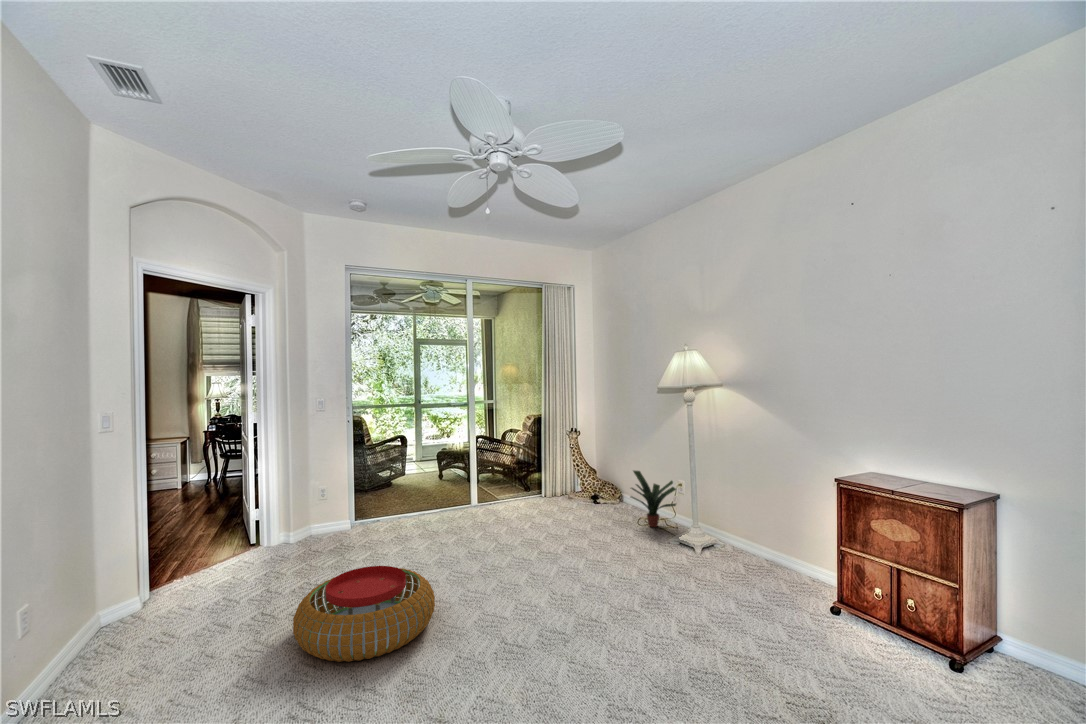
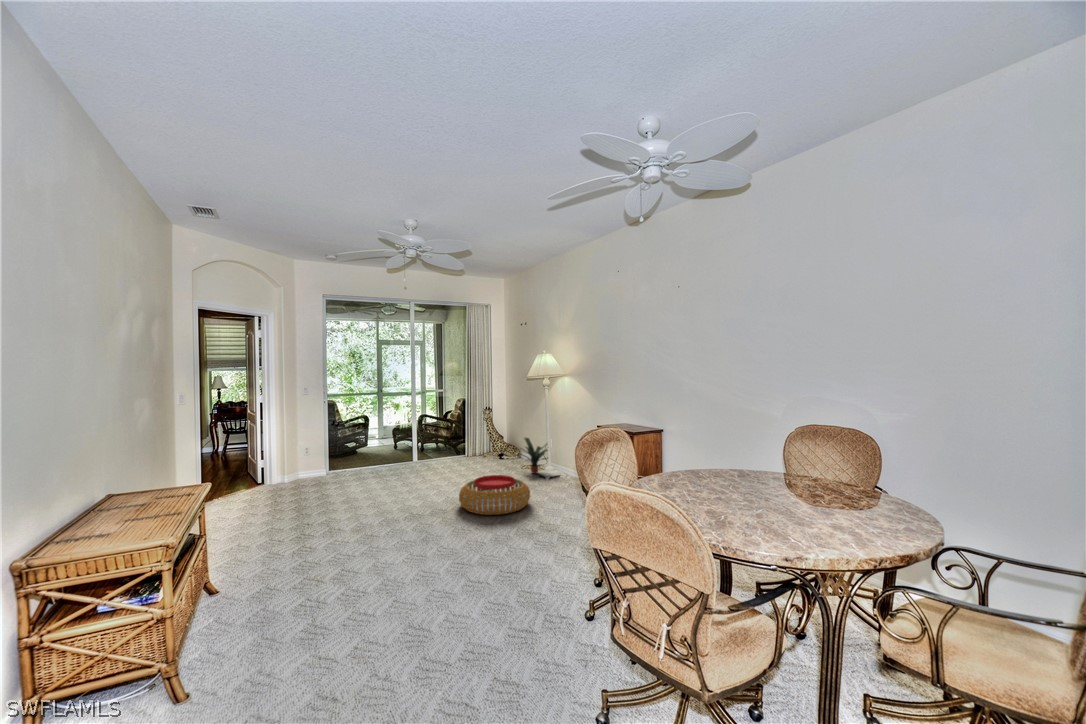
pouf: present [293,566,435,662] -> present [459,475,530,515]

